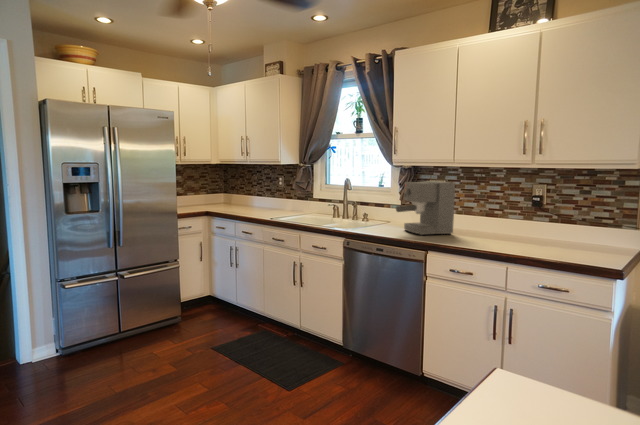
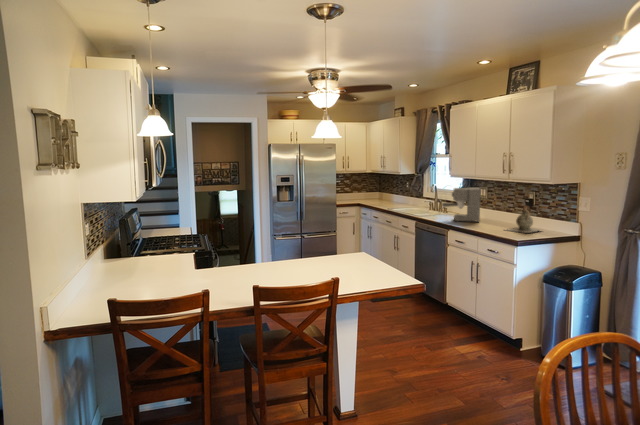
ceramic jug: none [525,206,577,251] -> present [507,206,539,233]

